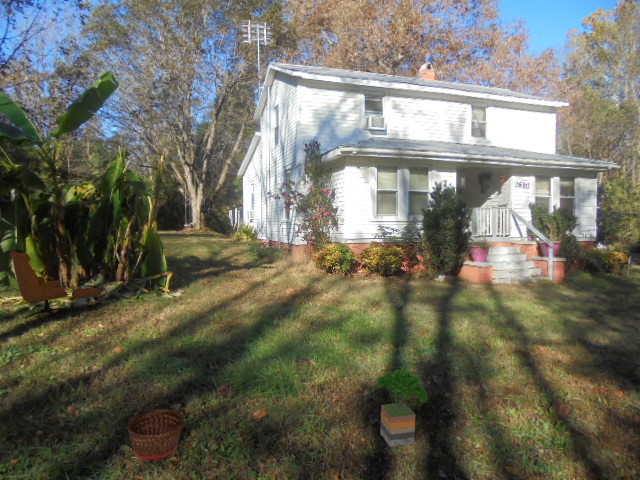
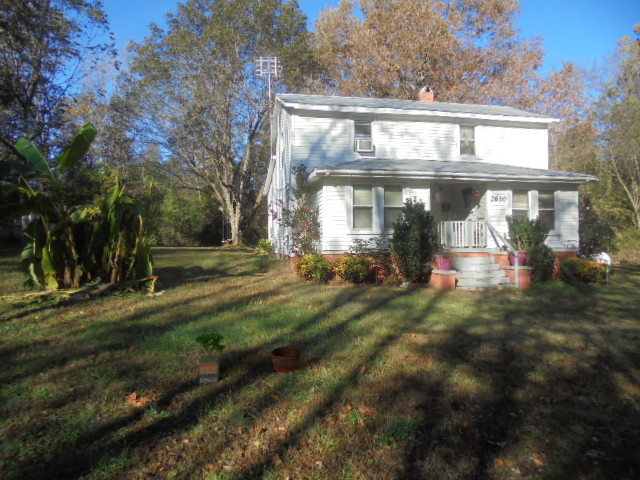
lounge chair: present [10,251,101,319] -> none [26,258,95,308]
basket: present [128,409,183,460] -> present [271,347,301,372]

